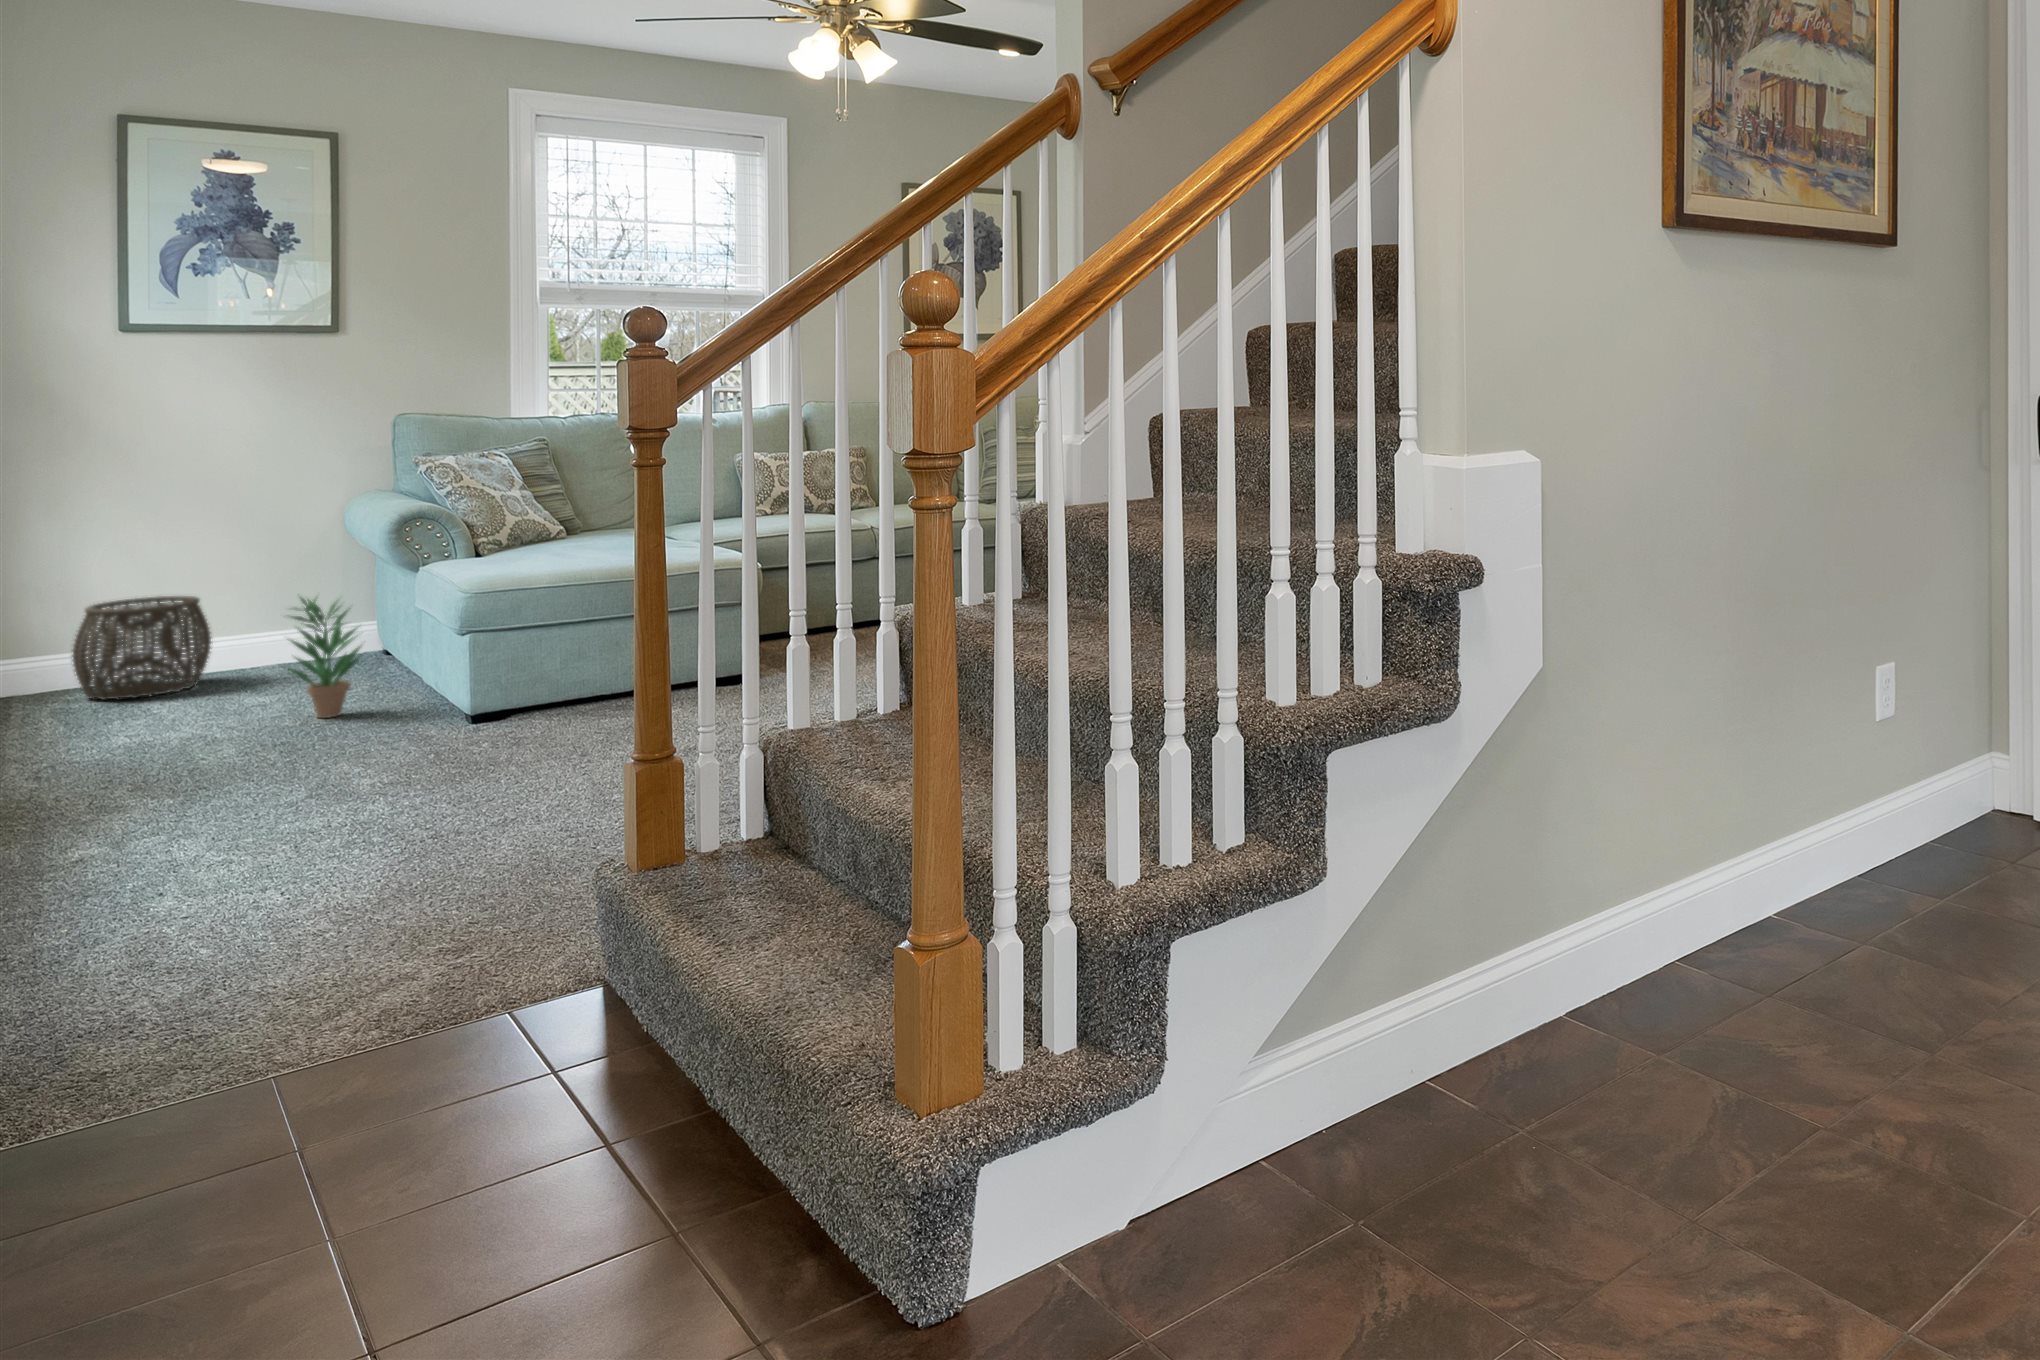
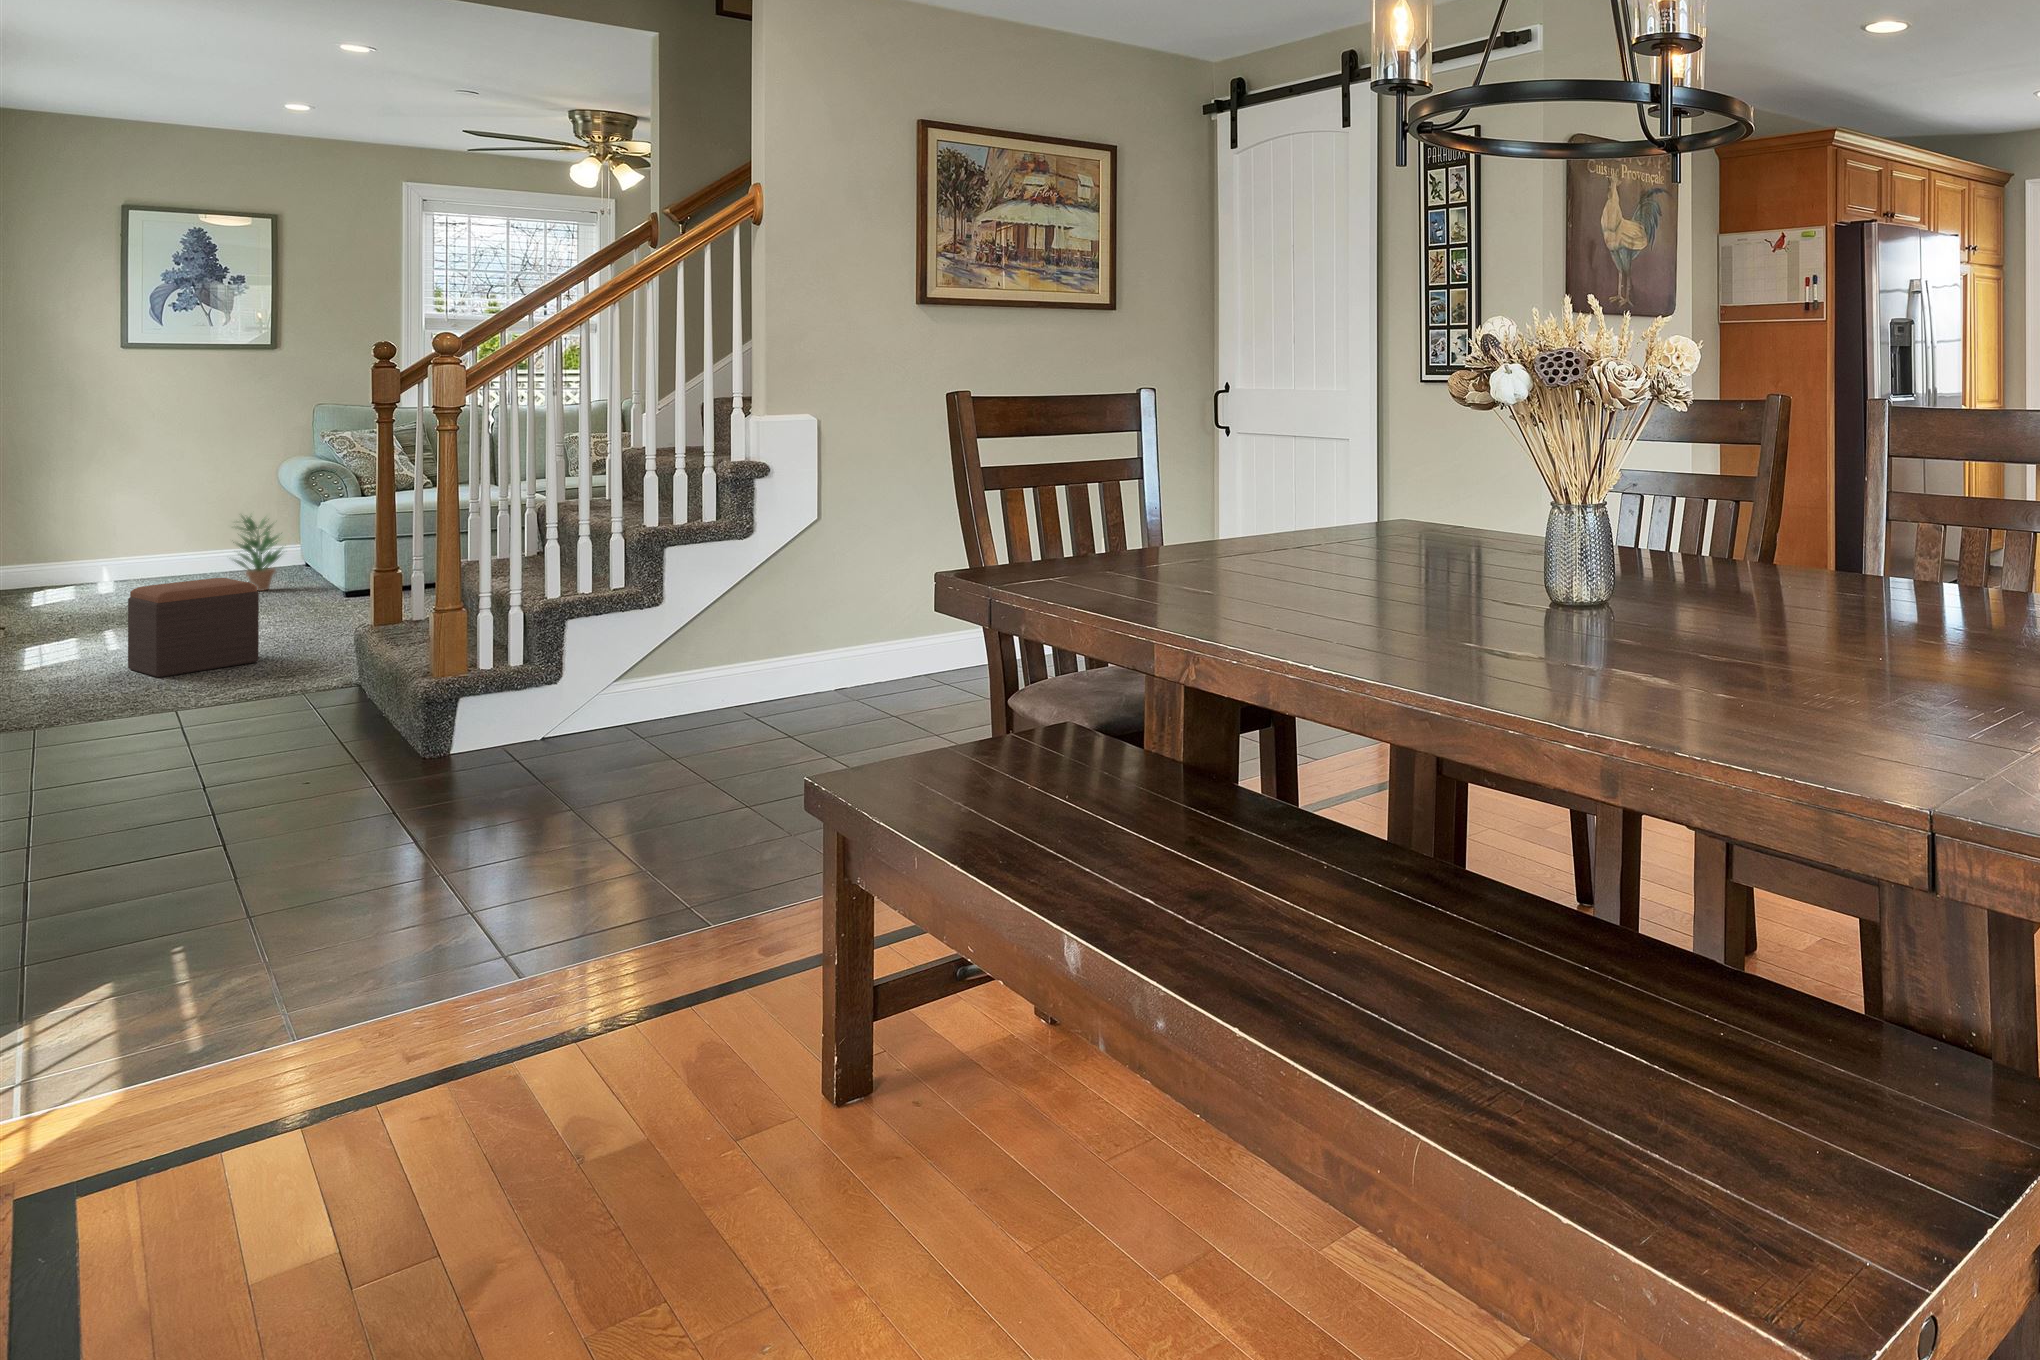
woven basket: present [72,596,211,700] -> none [89,519,188,584]
footstool: none [157,742,382,949] -> present [128,578,259,677]

